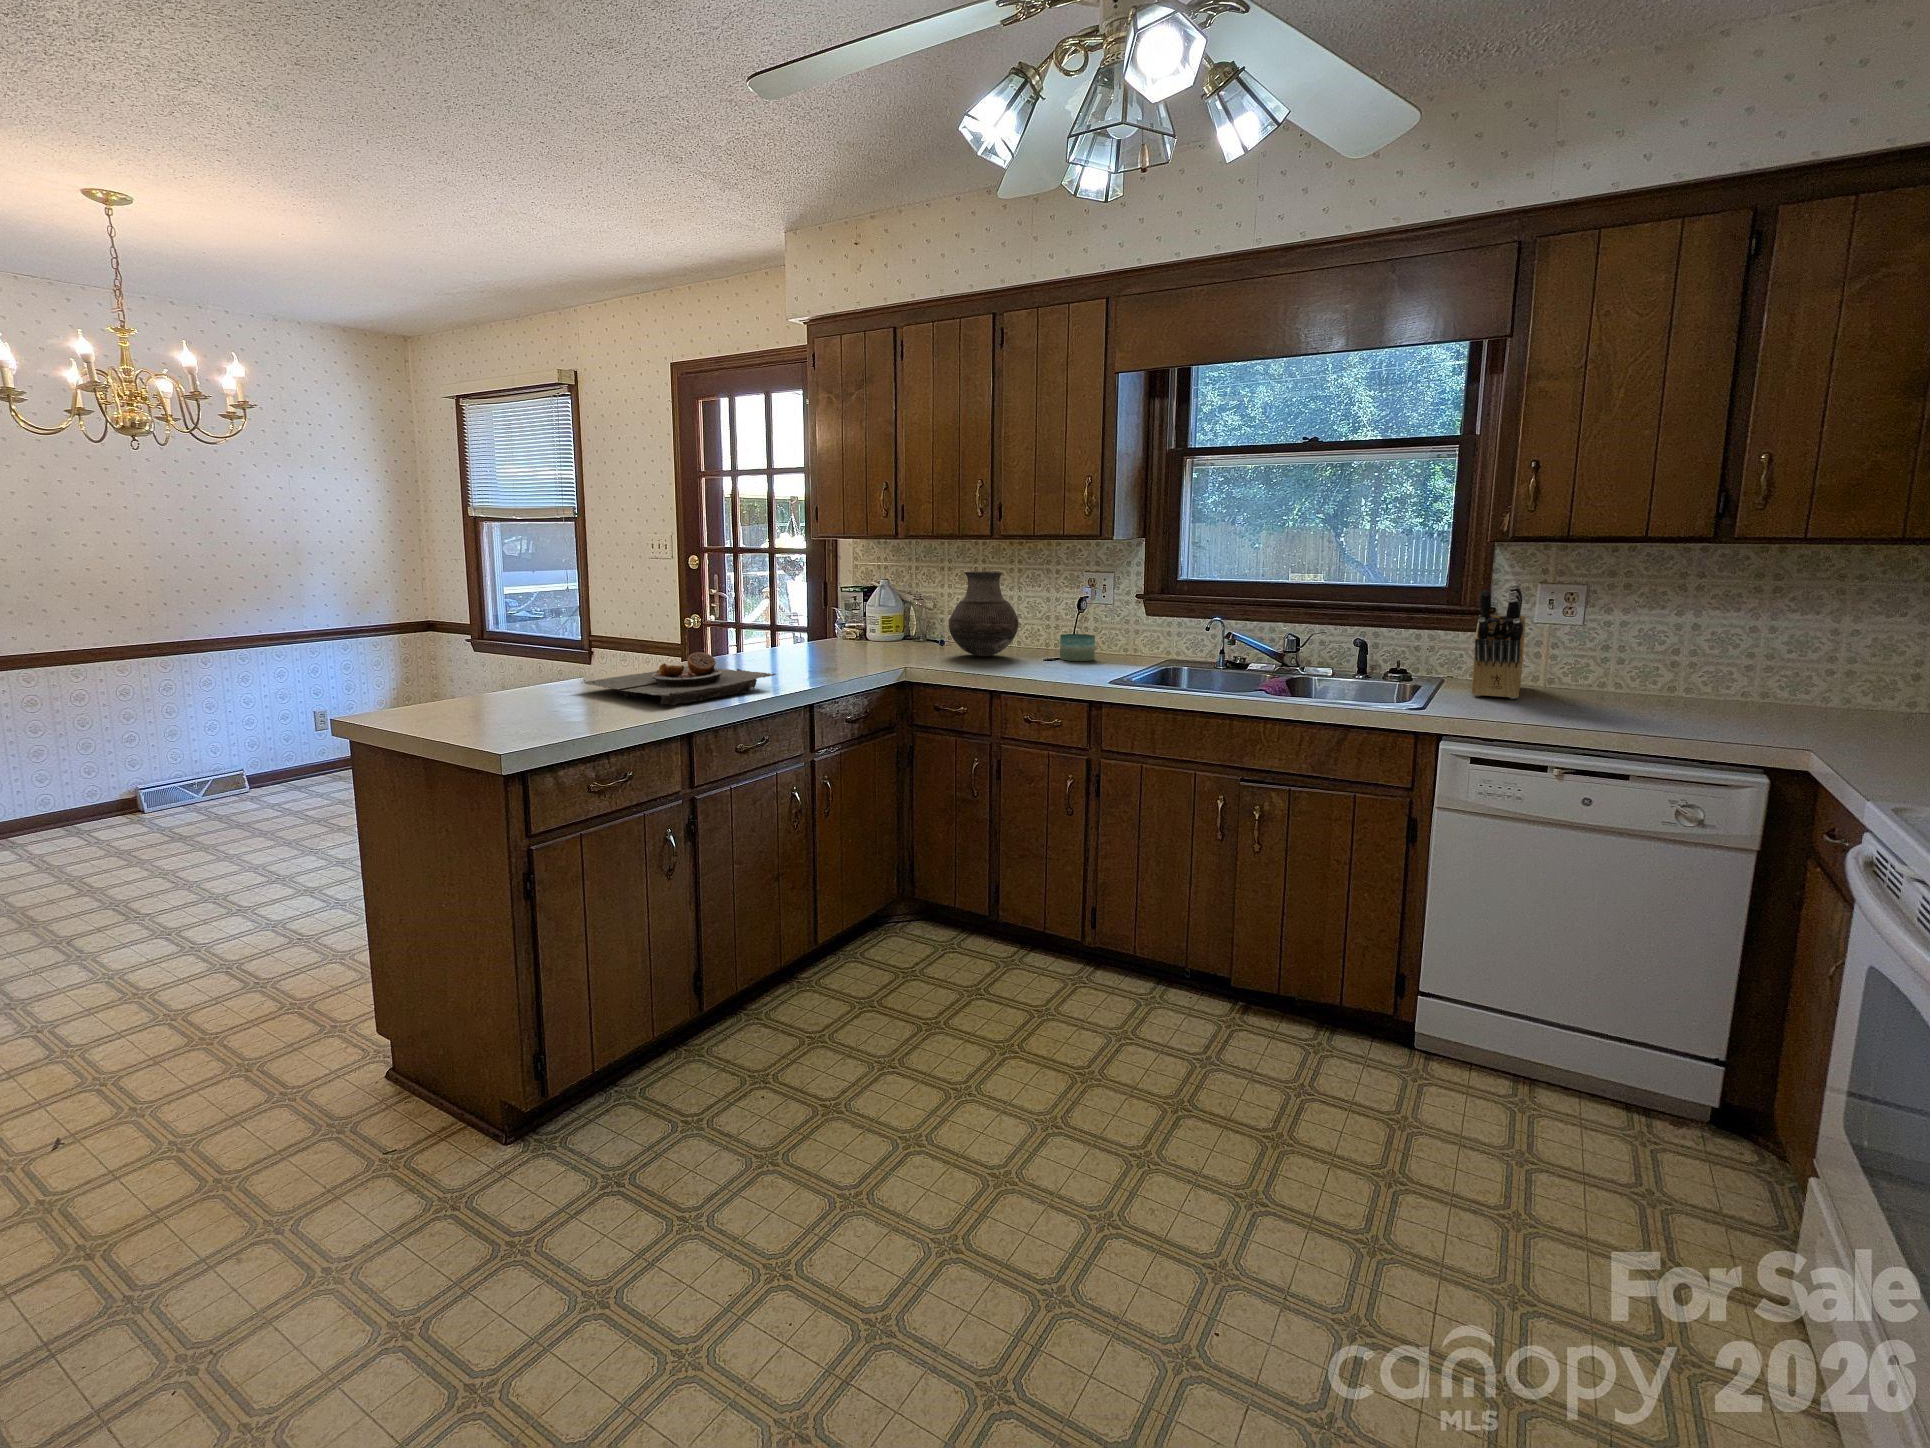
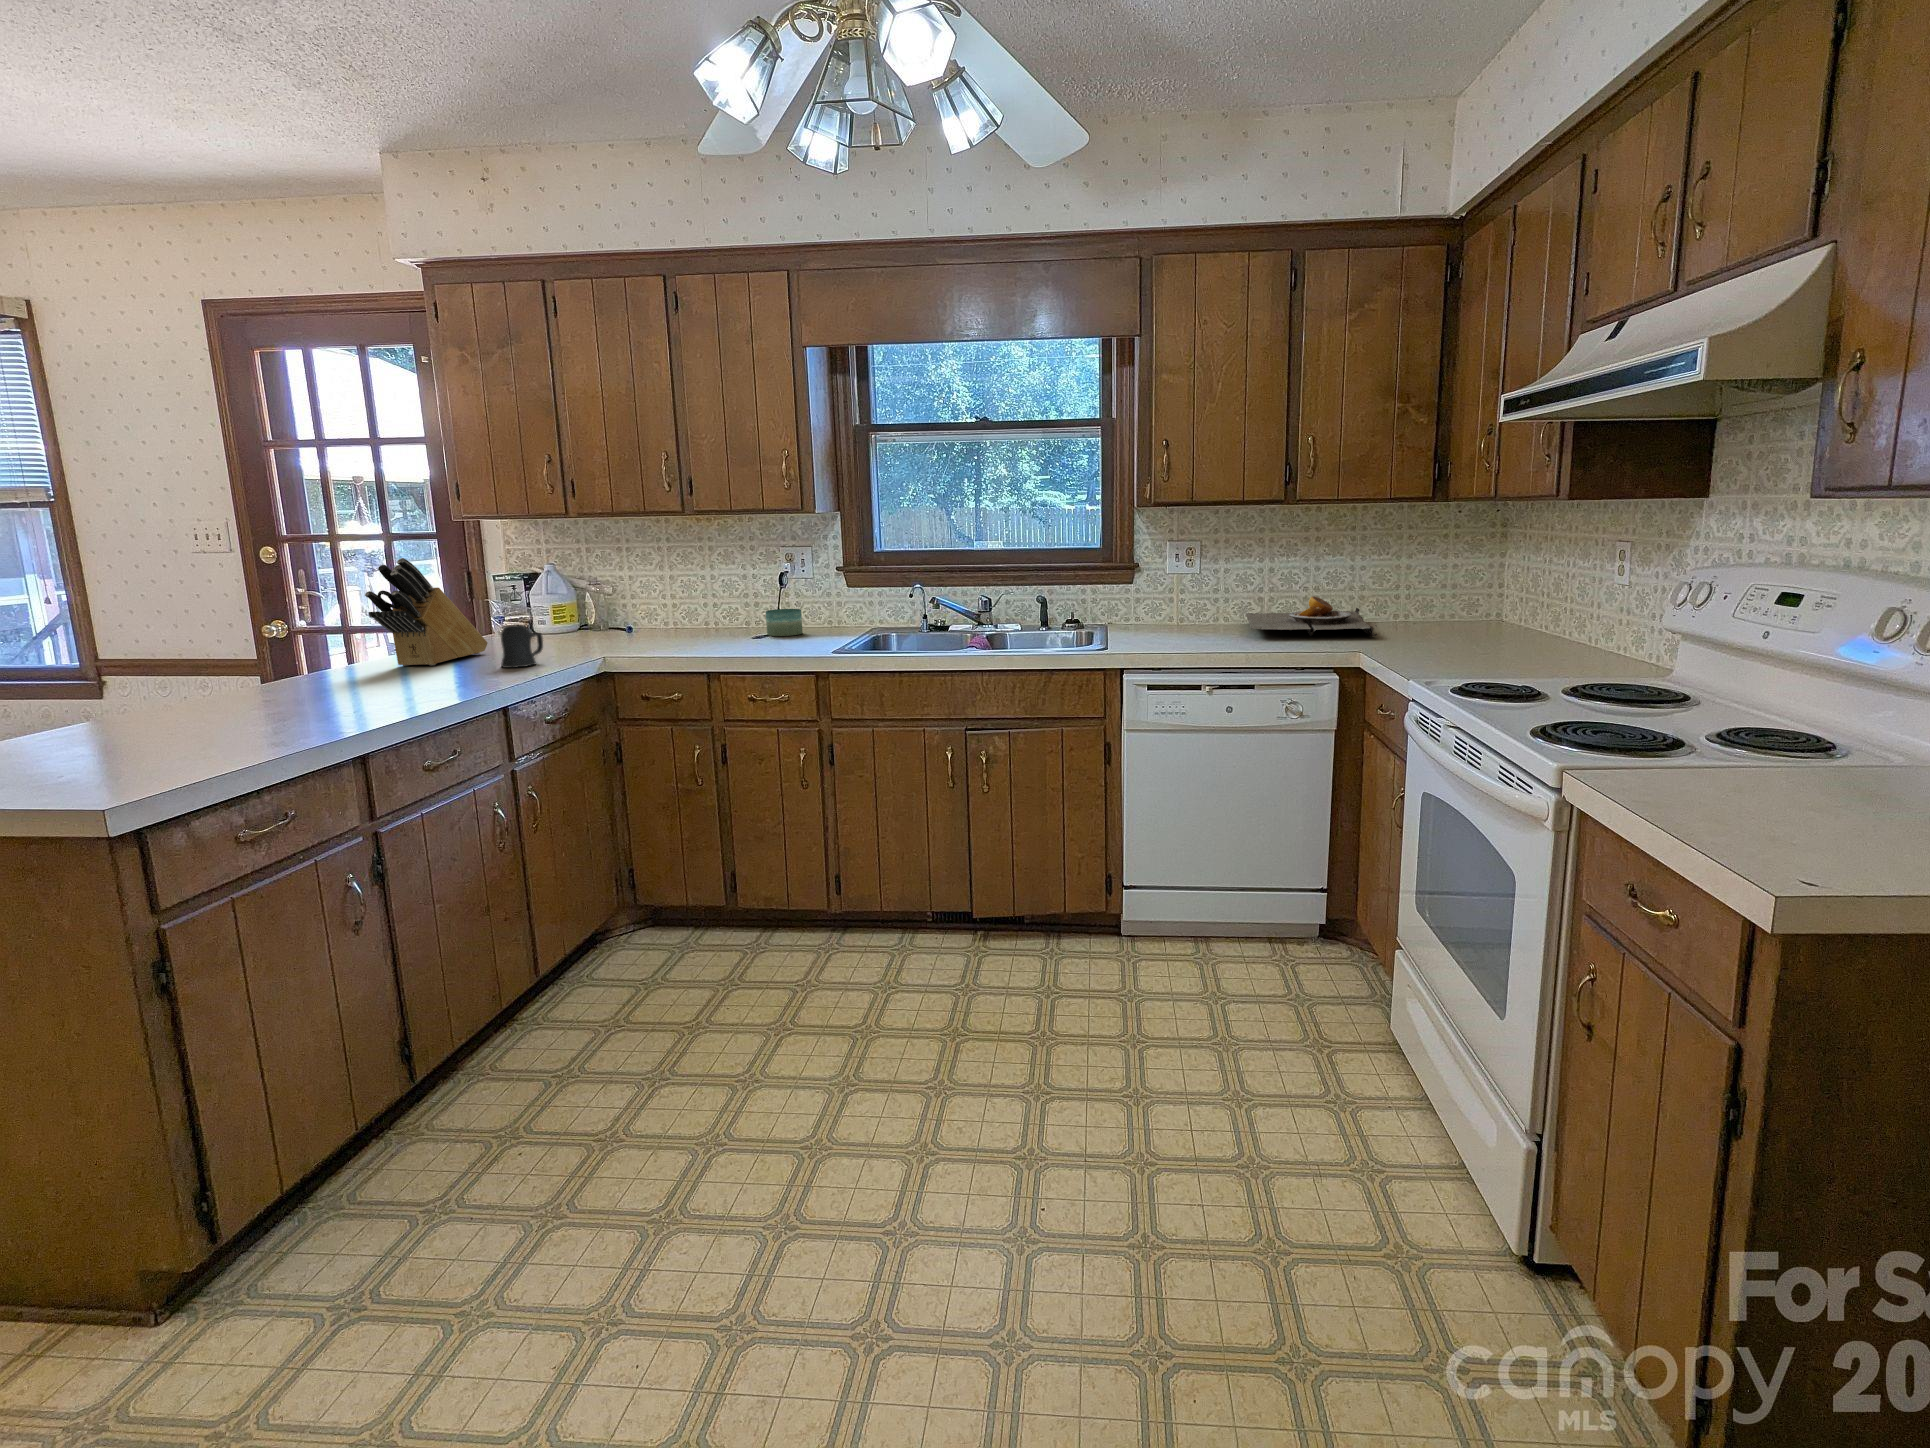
vase: present [949,571,1019,656] -> none [643,549,721,639]
knife block: present [1472,584,1526,699] -> present [365,558,488,666]
mug: none [821,632,856,670] -> present [501,625,543,668]
plate: present [584,652,775,705] -> present [1246,596,1377,637]

